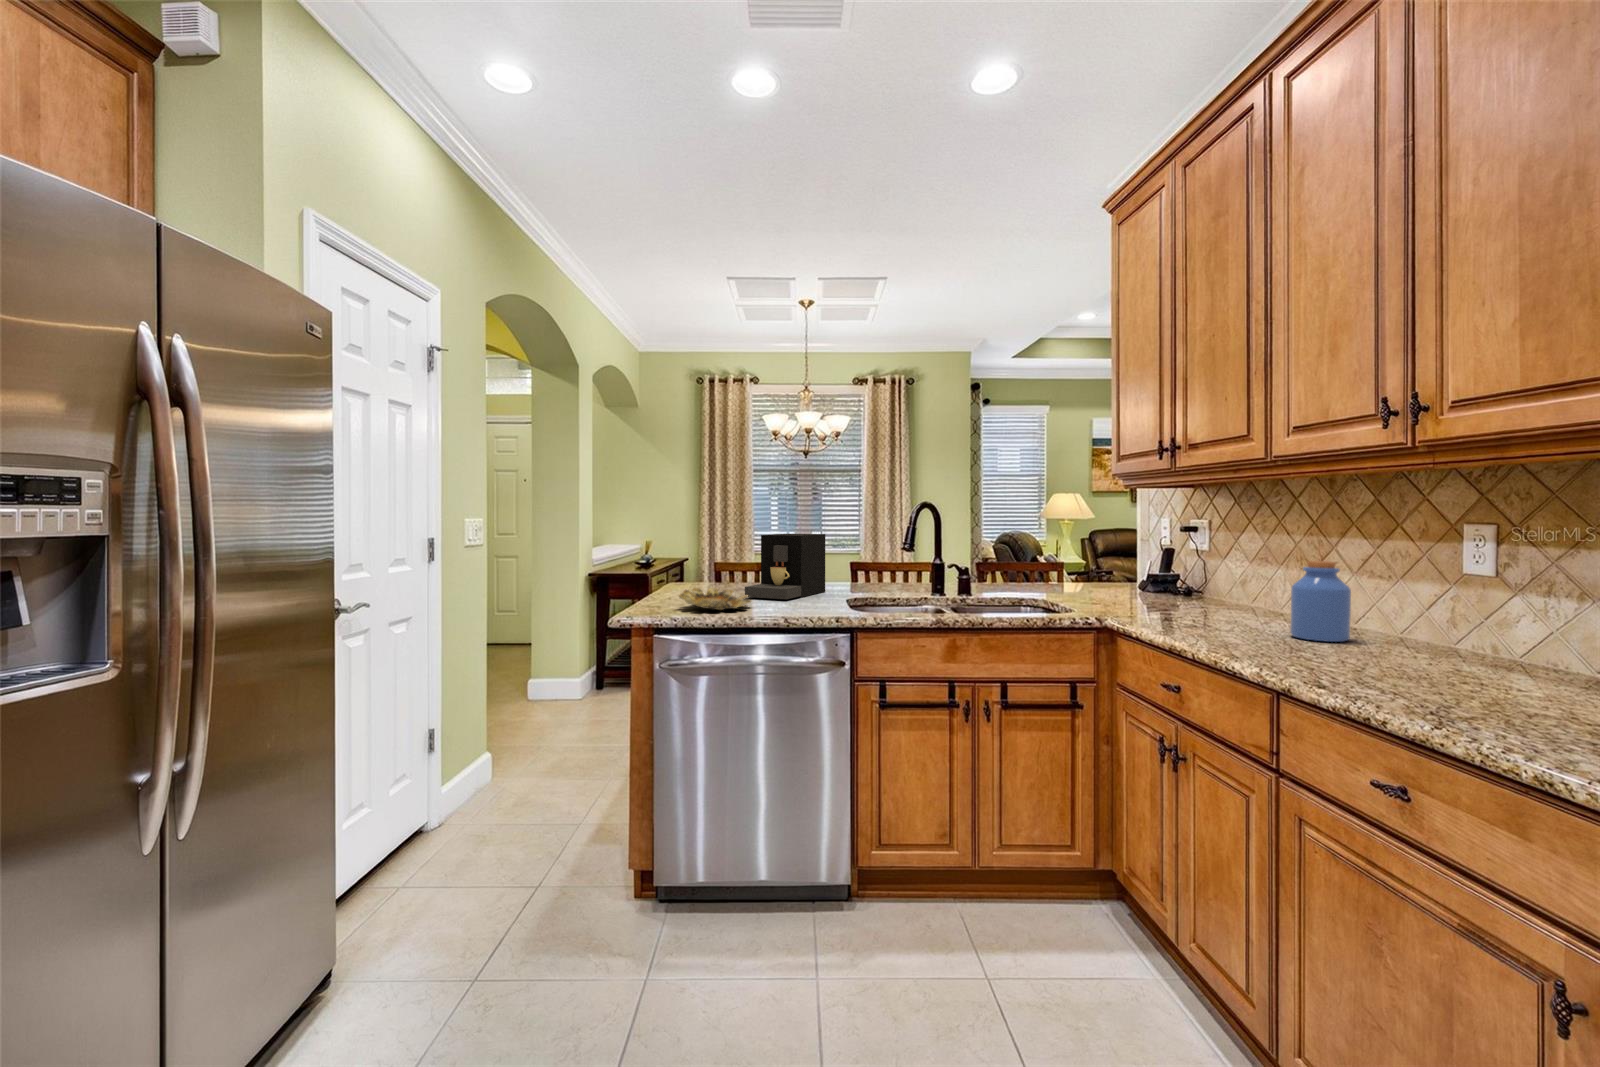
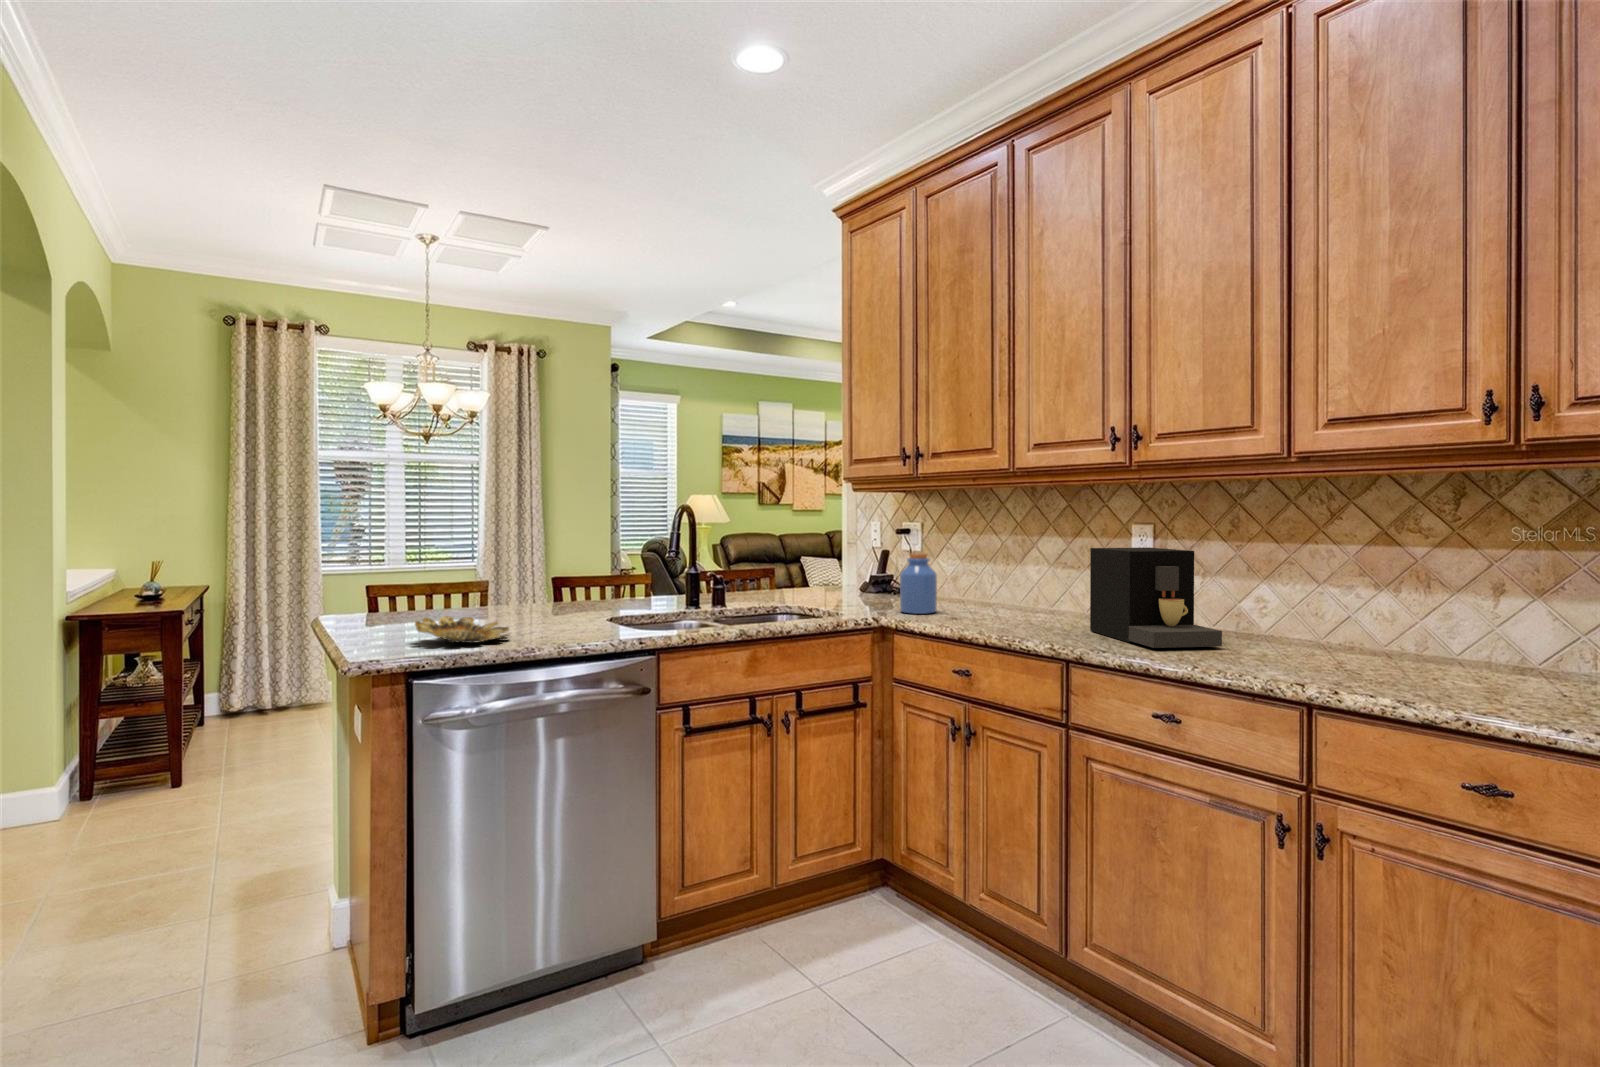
coffee maker: present [745,534,825,599] -> present [1090,547,1222,648]
jar: present [1290,561,1351,642] -> present [900,553,937,614]

